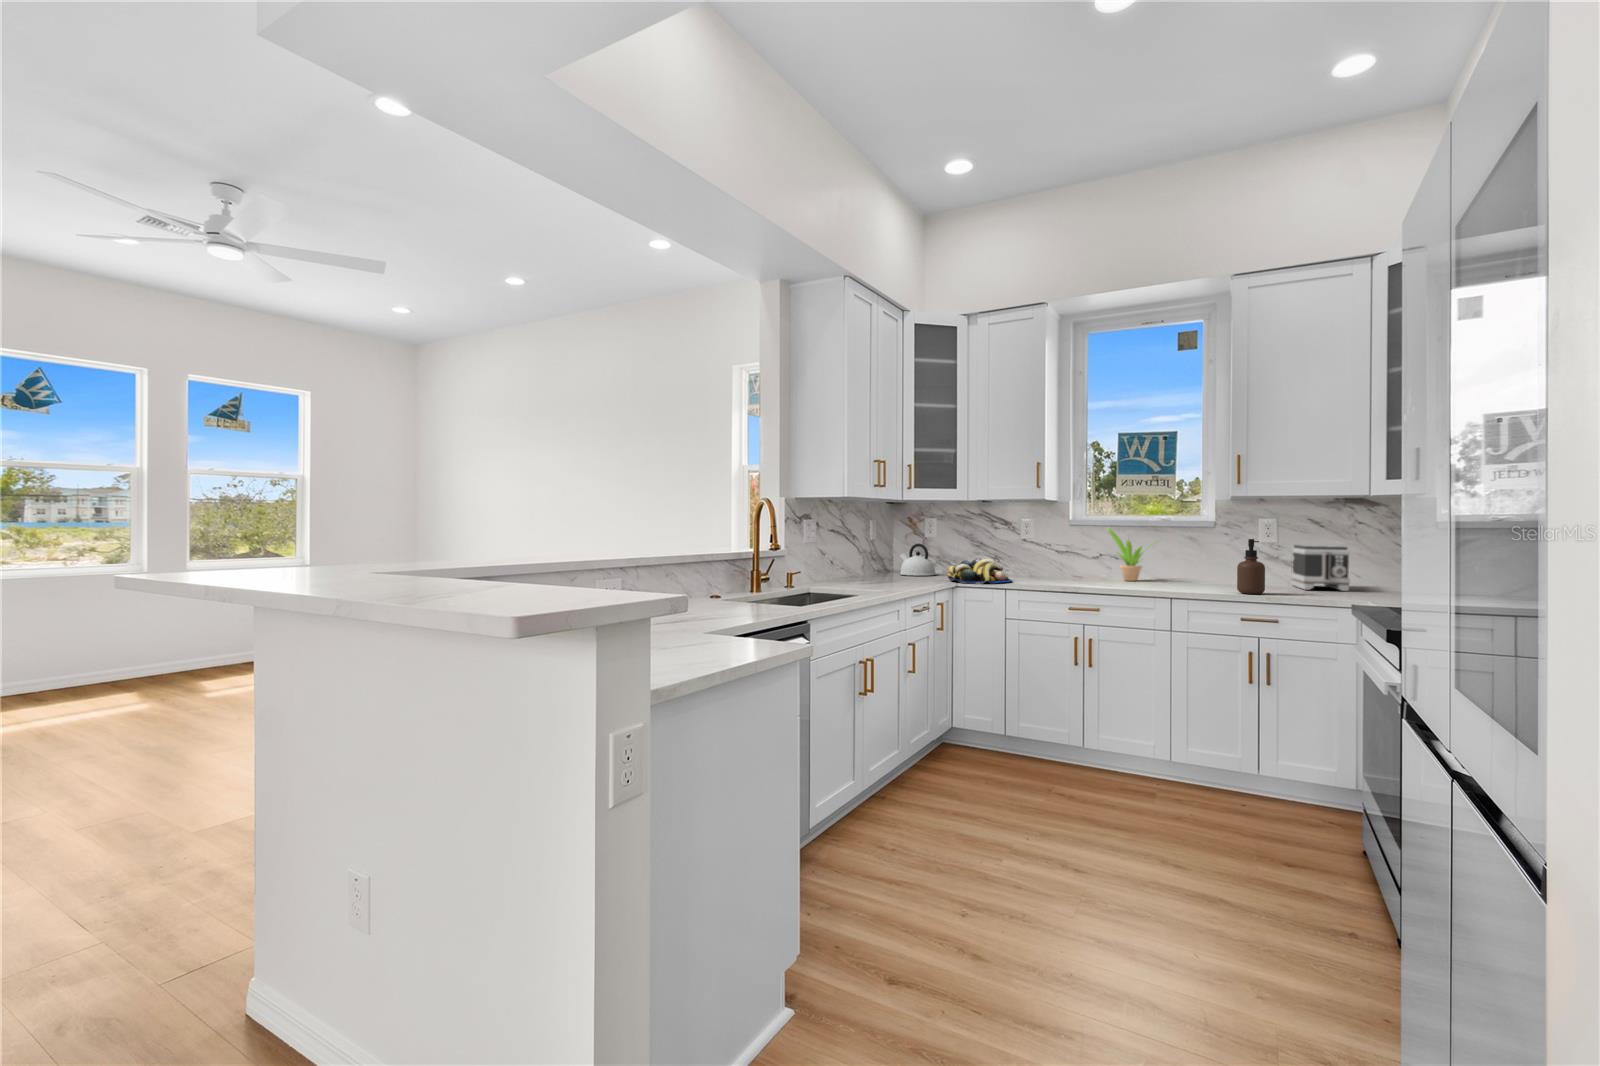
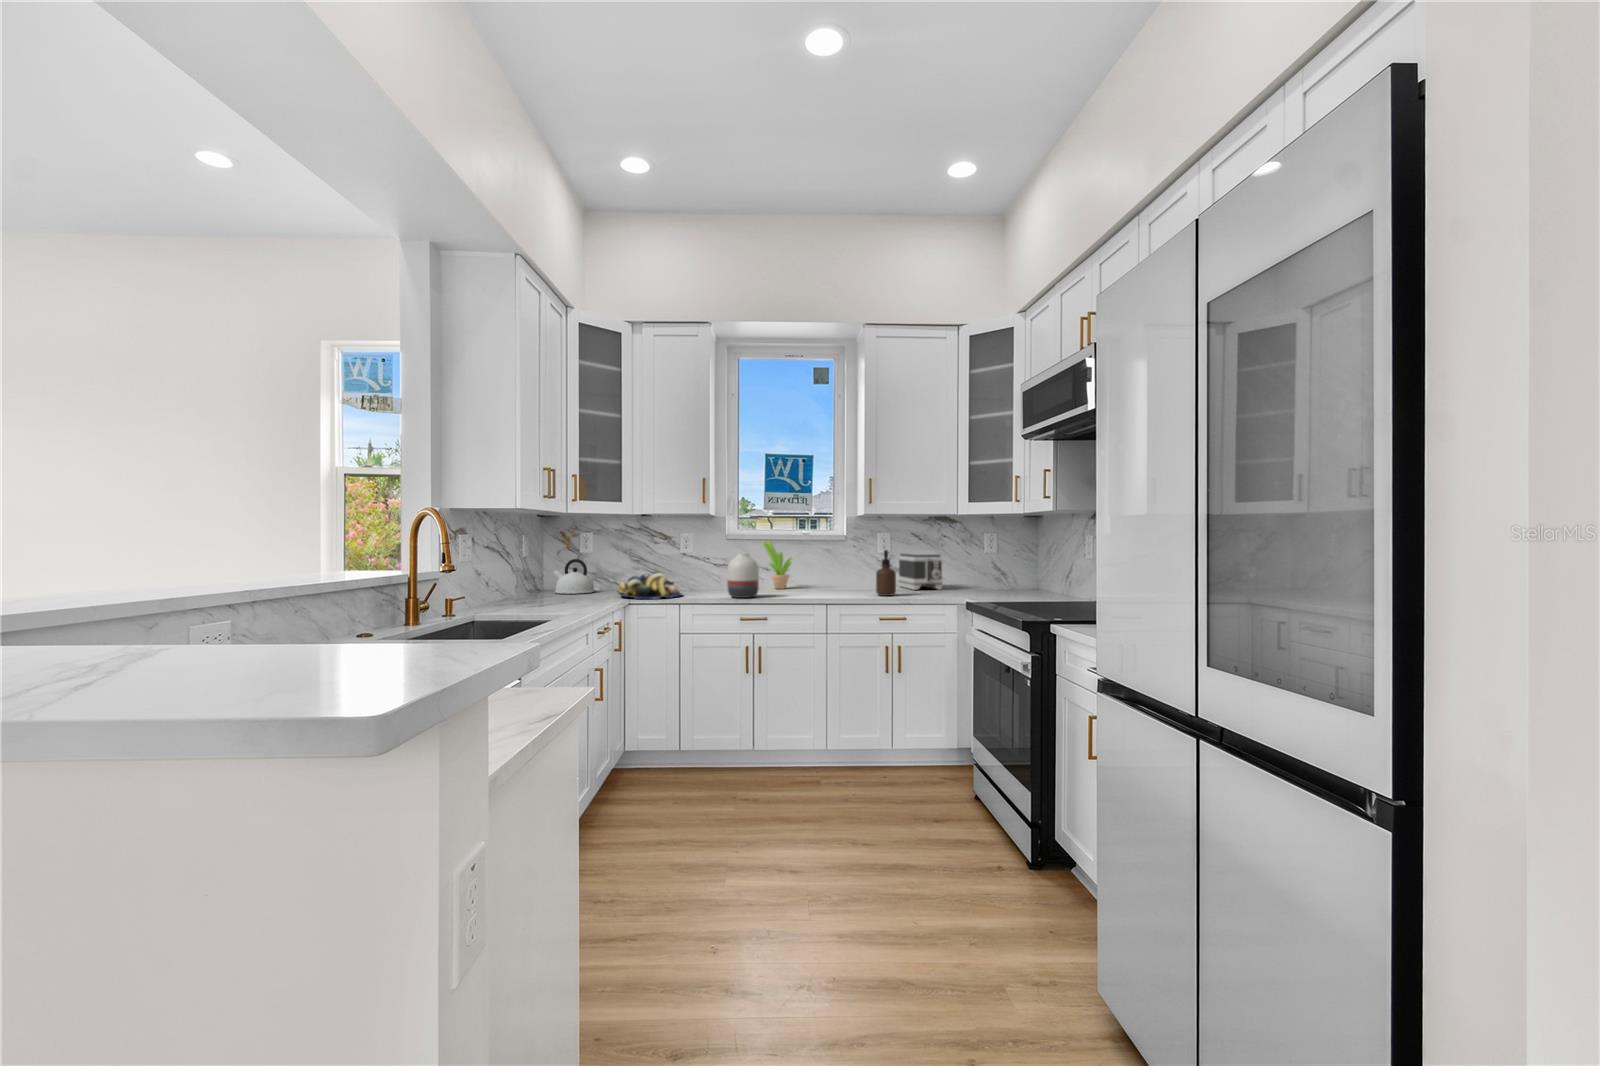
vase: none [1054,540,1089,587] -> present [727,553,759,598]

